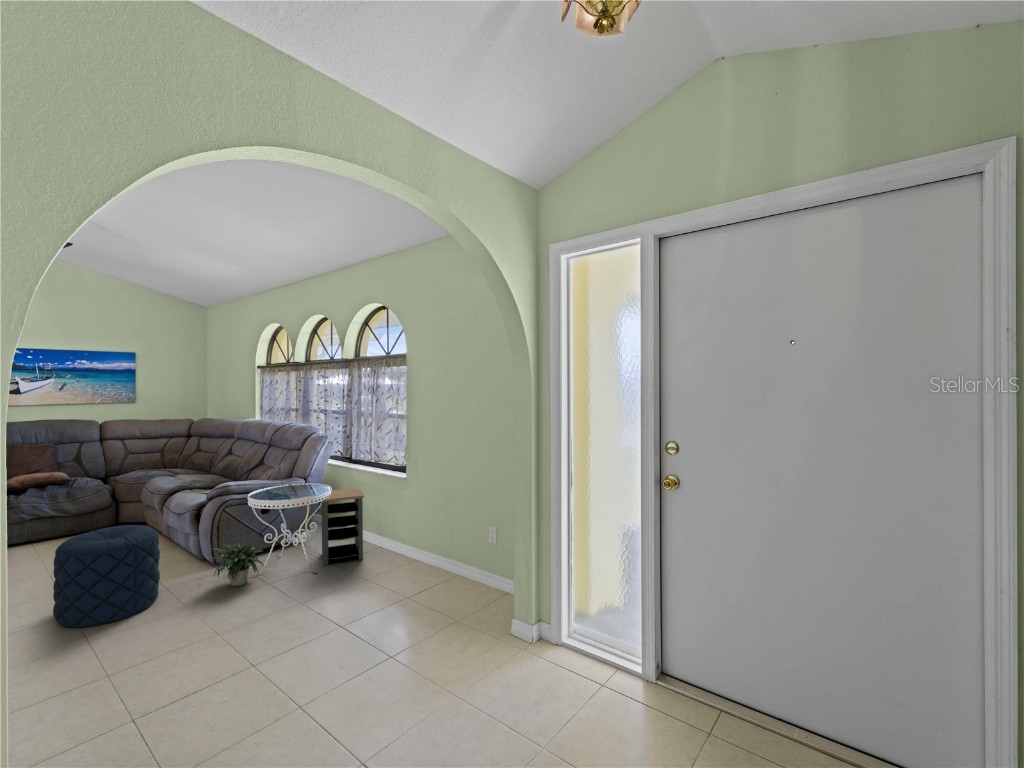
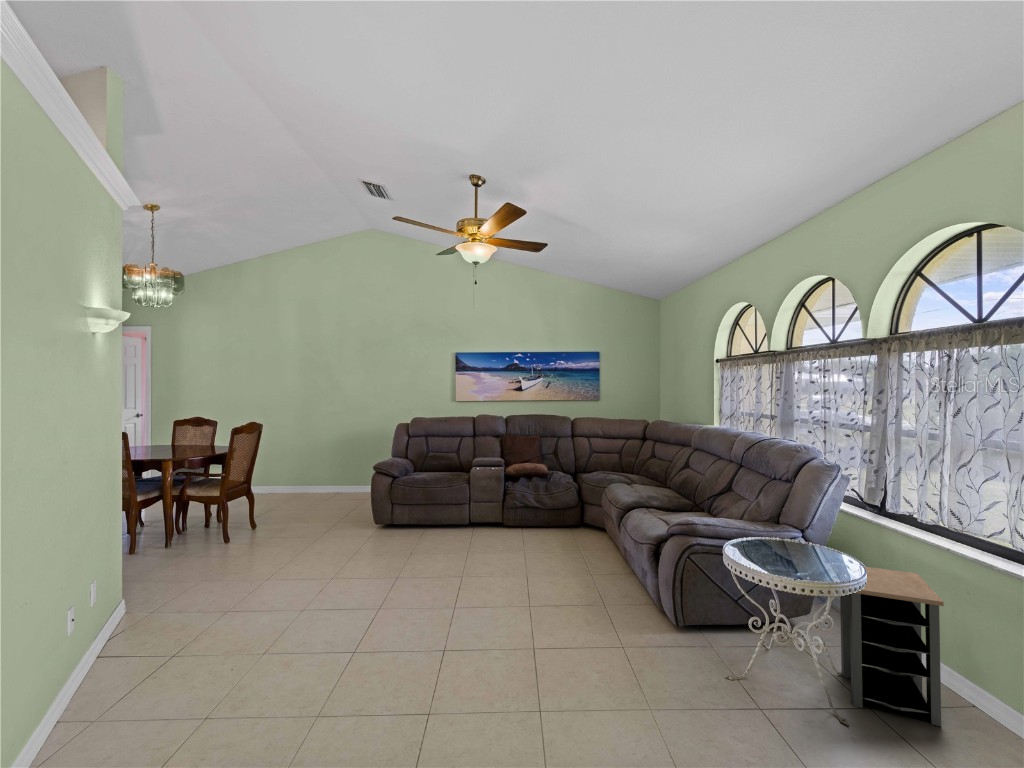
pouf: present [53,525,160,627] -> none [512,554,612,687]
potted plant: present [199,544,264,586] -> none [657,613,750,691]

